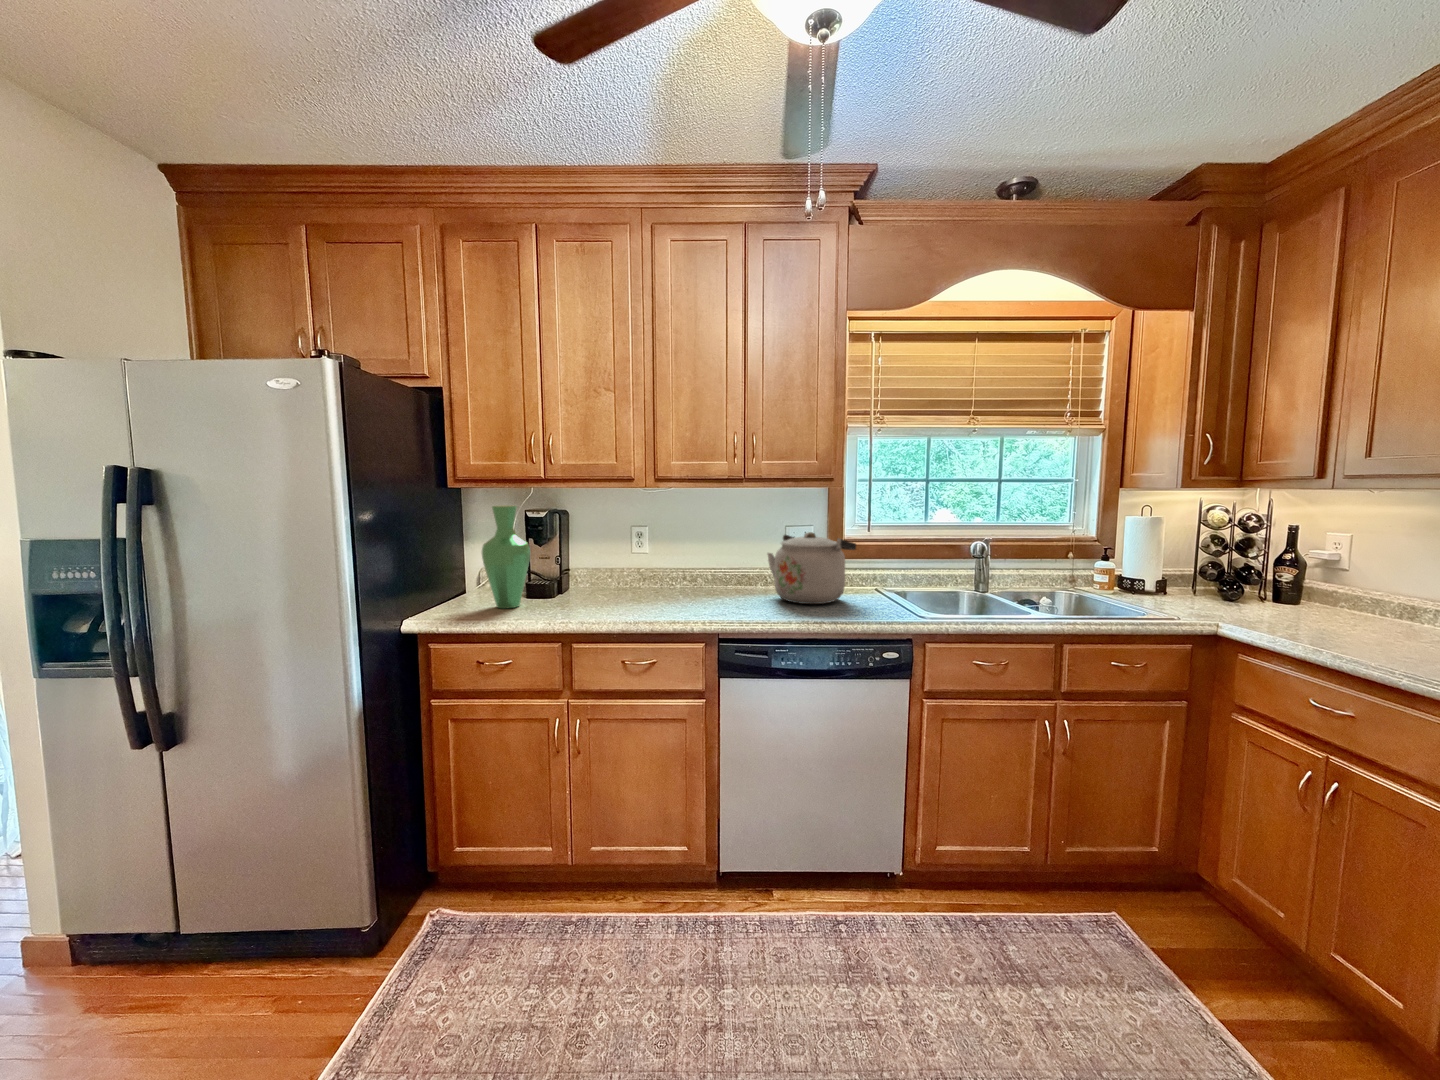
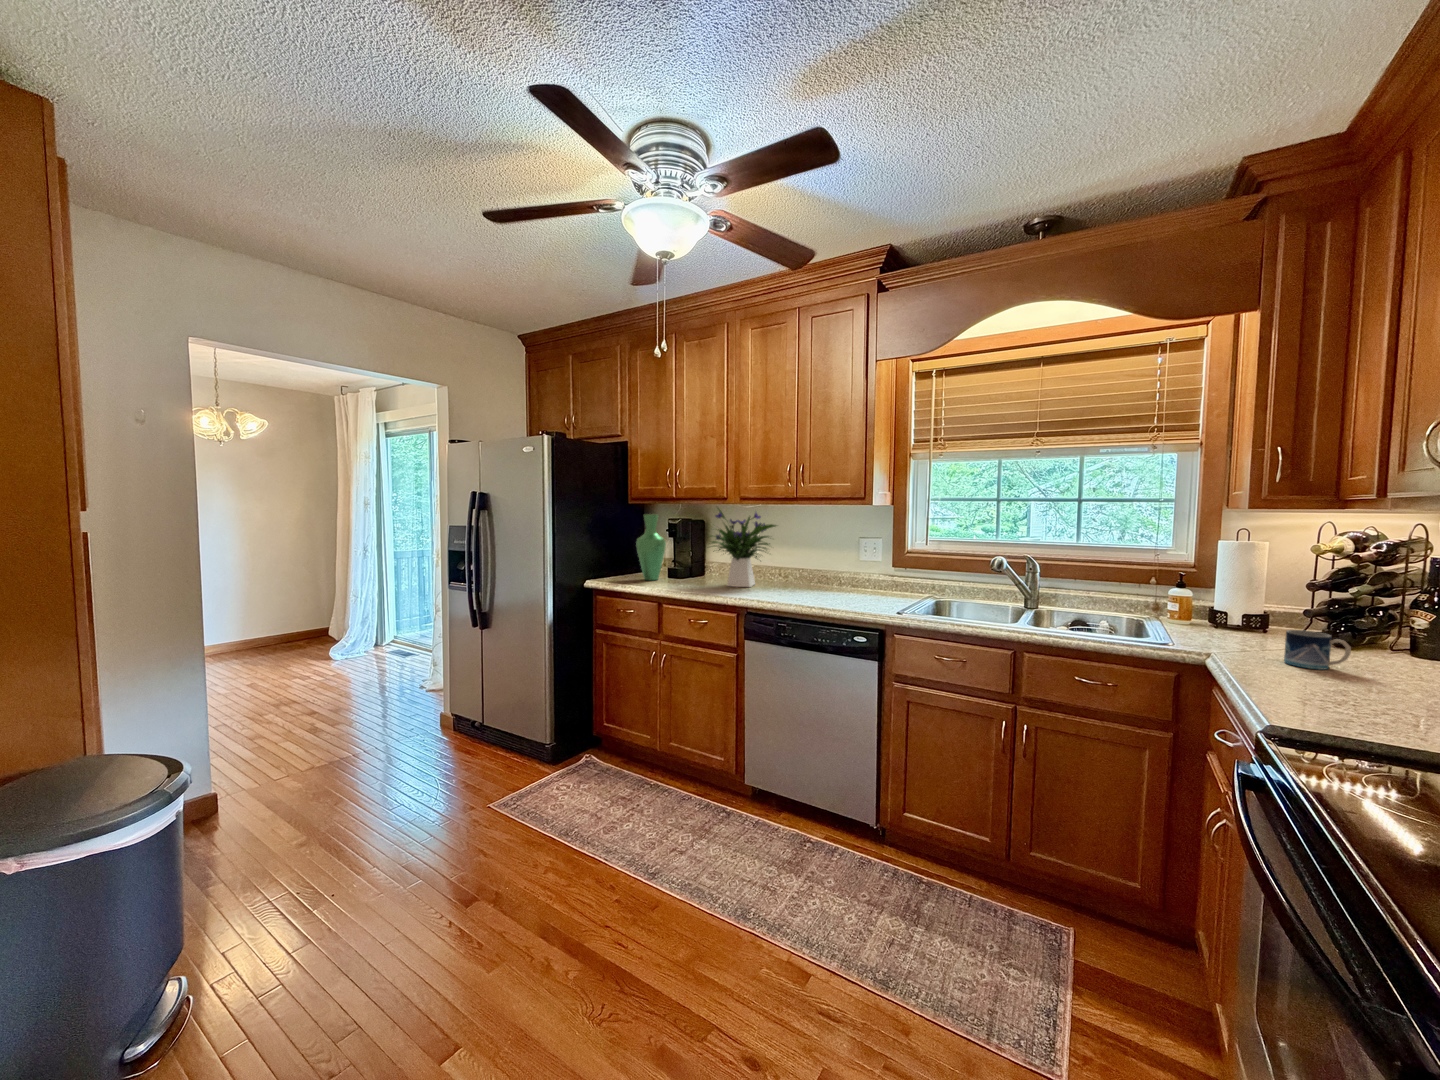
flower arrangement: none [600,491,704,604] -> present [712,508,776,587]
kettle: present [768,532,856,604] -> none [818,541,888,598]
mug: none [1273,594,1329,627] -> present [1284,630,1351,669]

